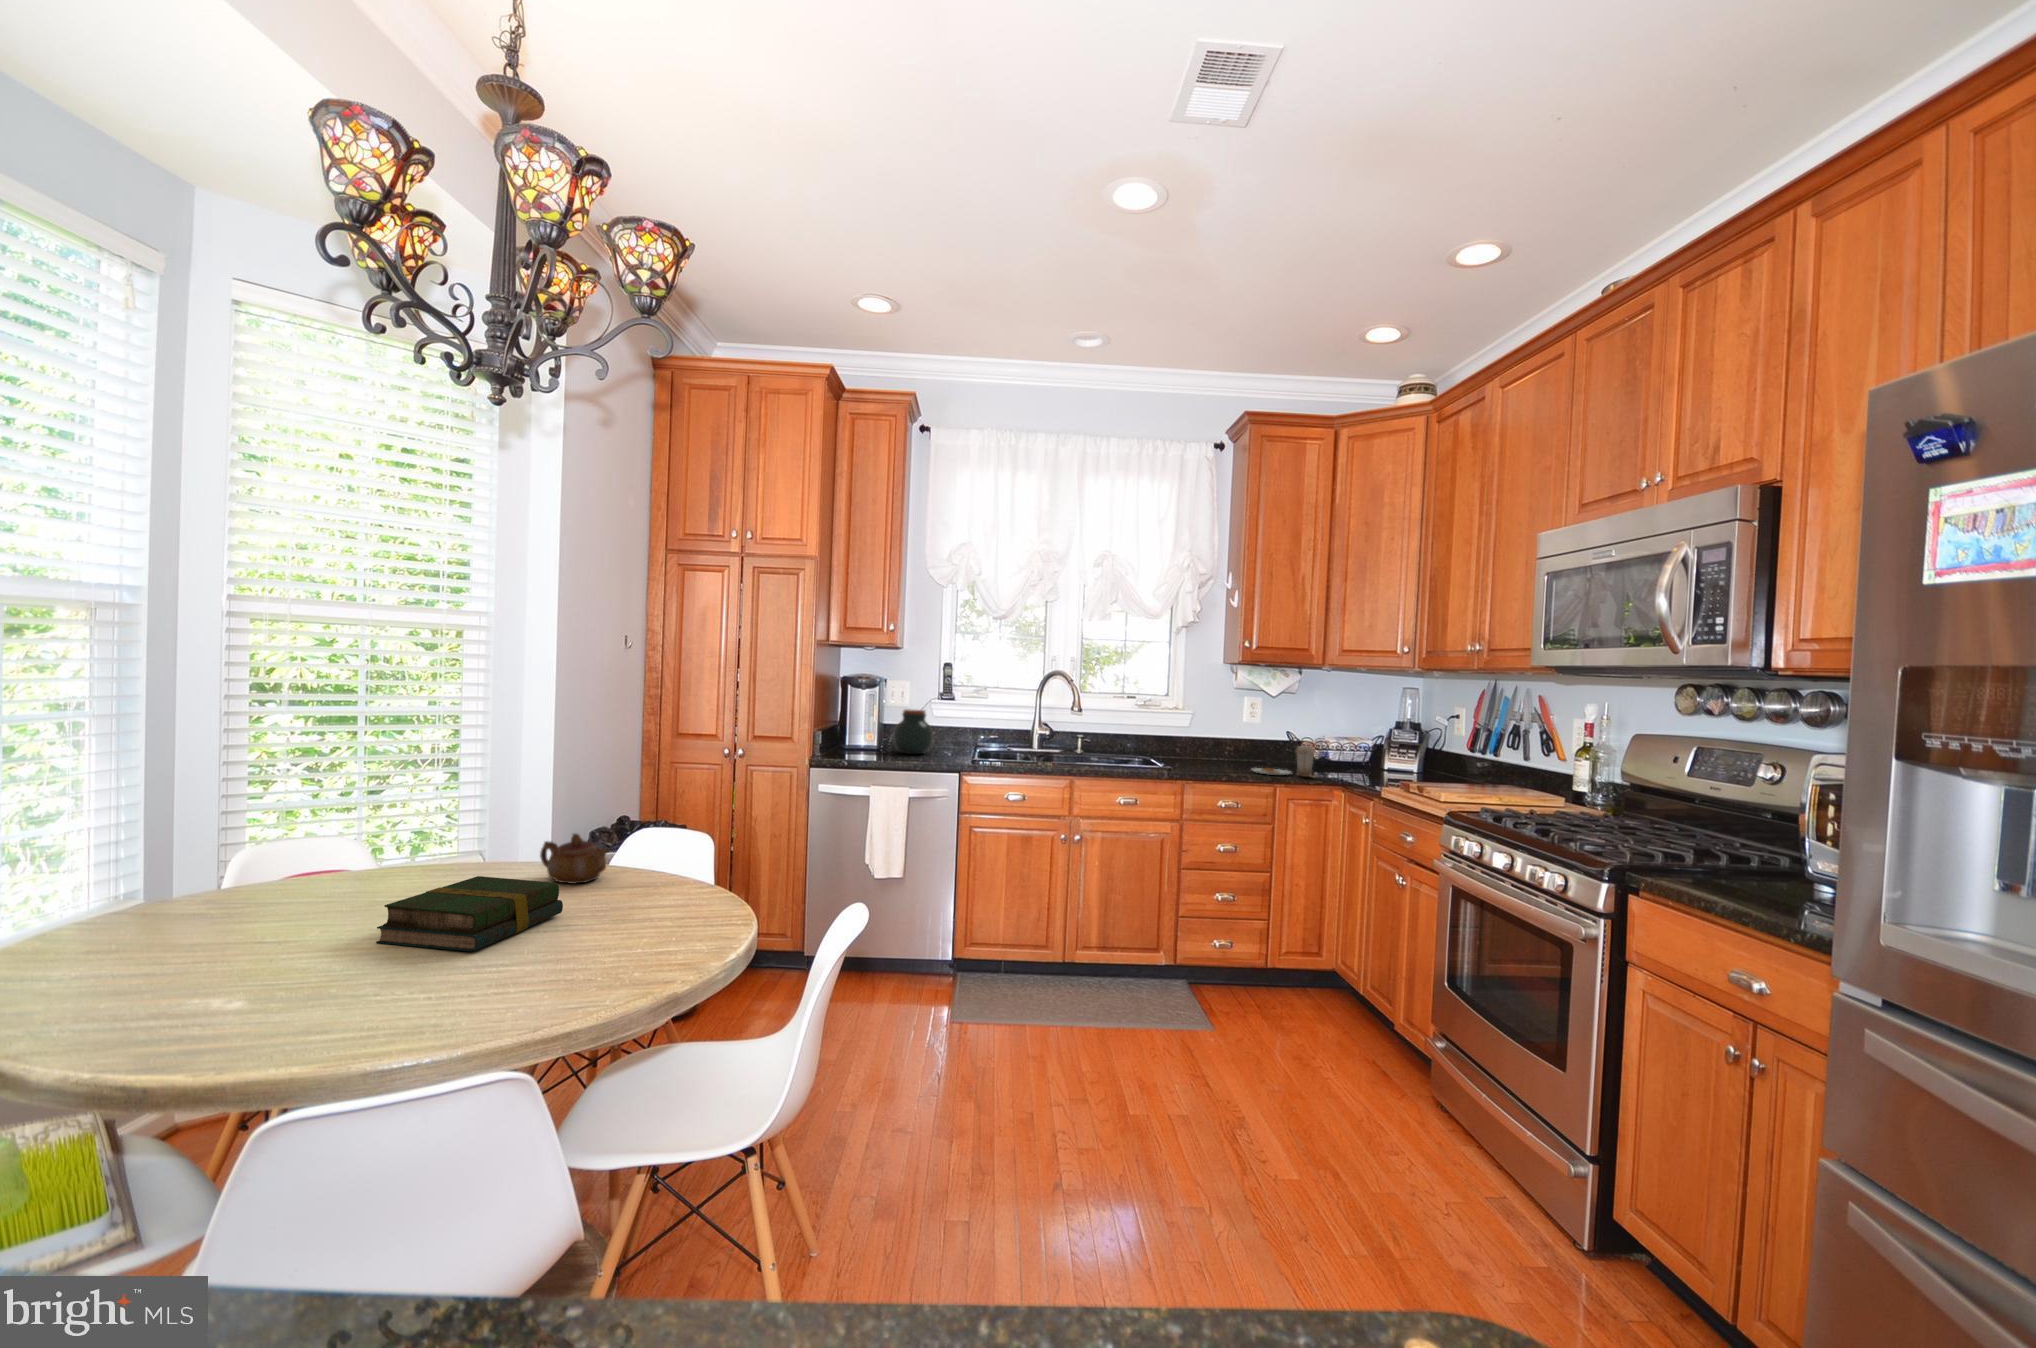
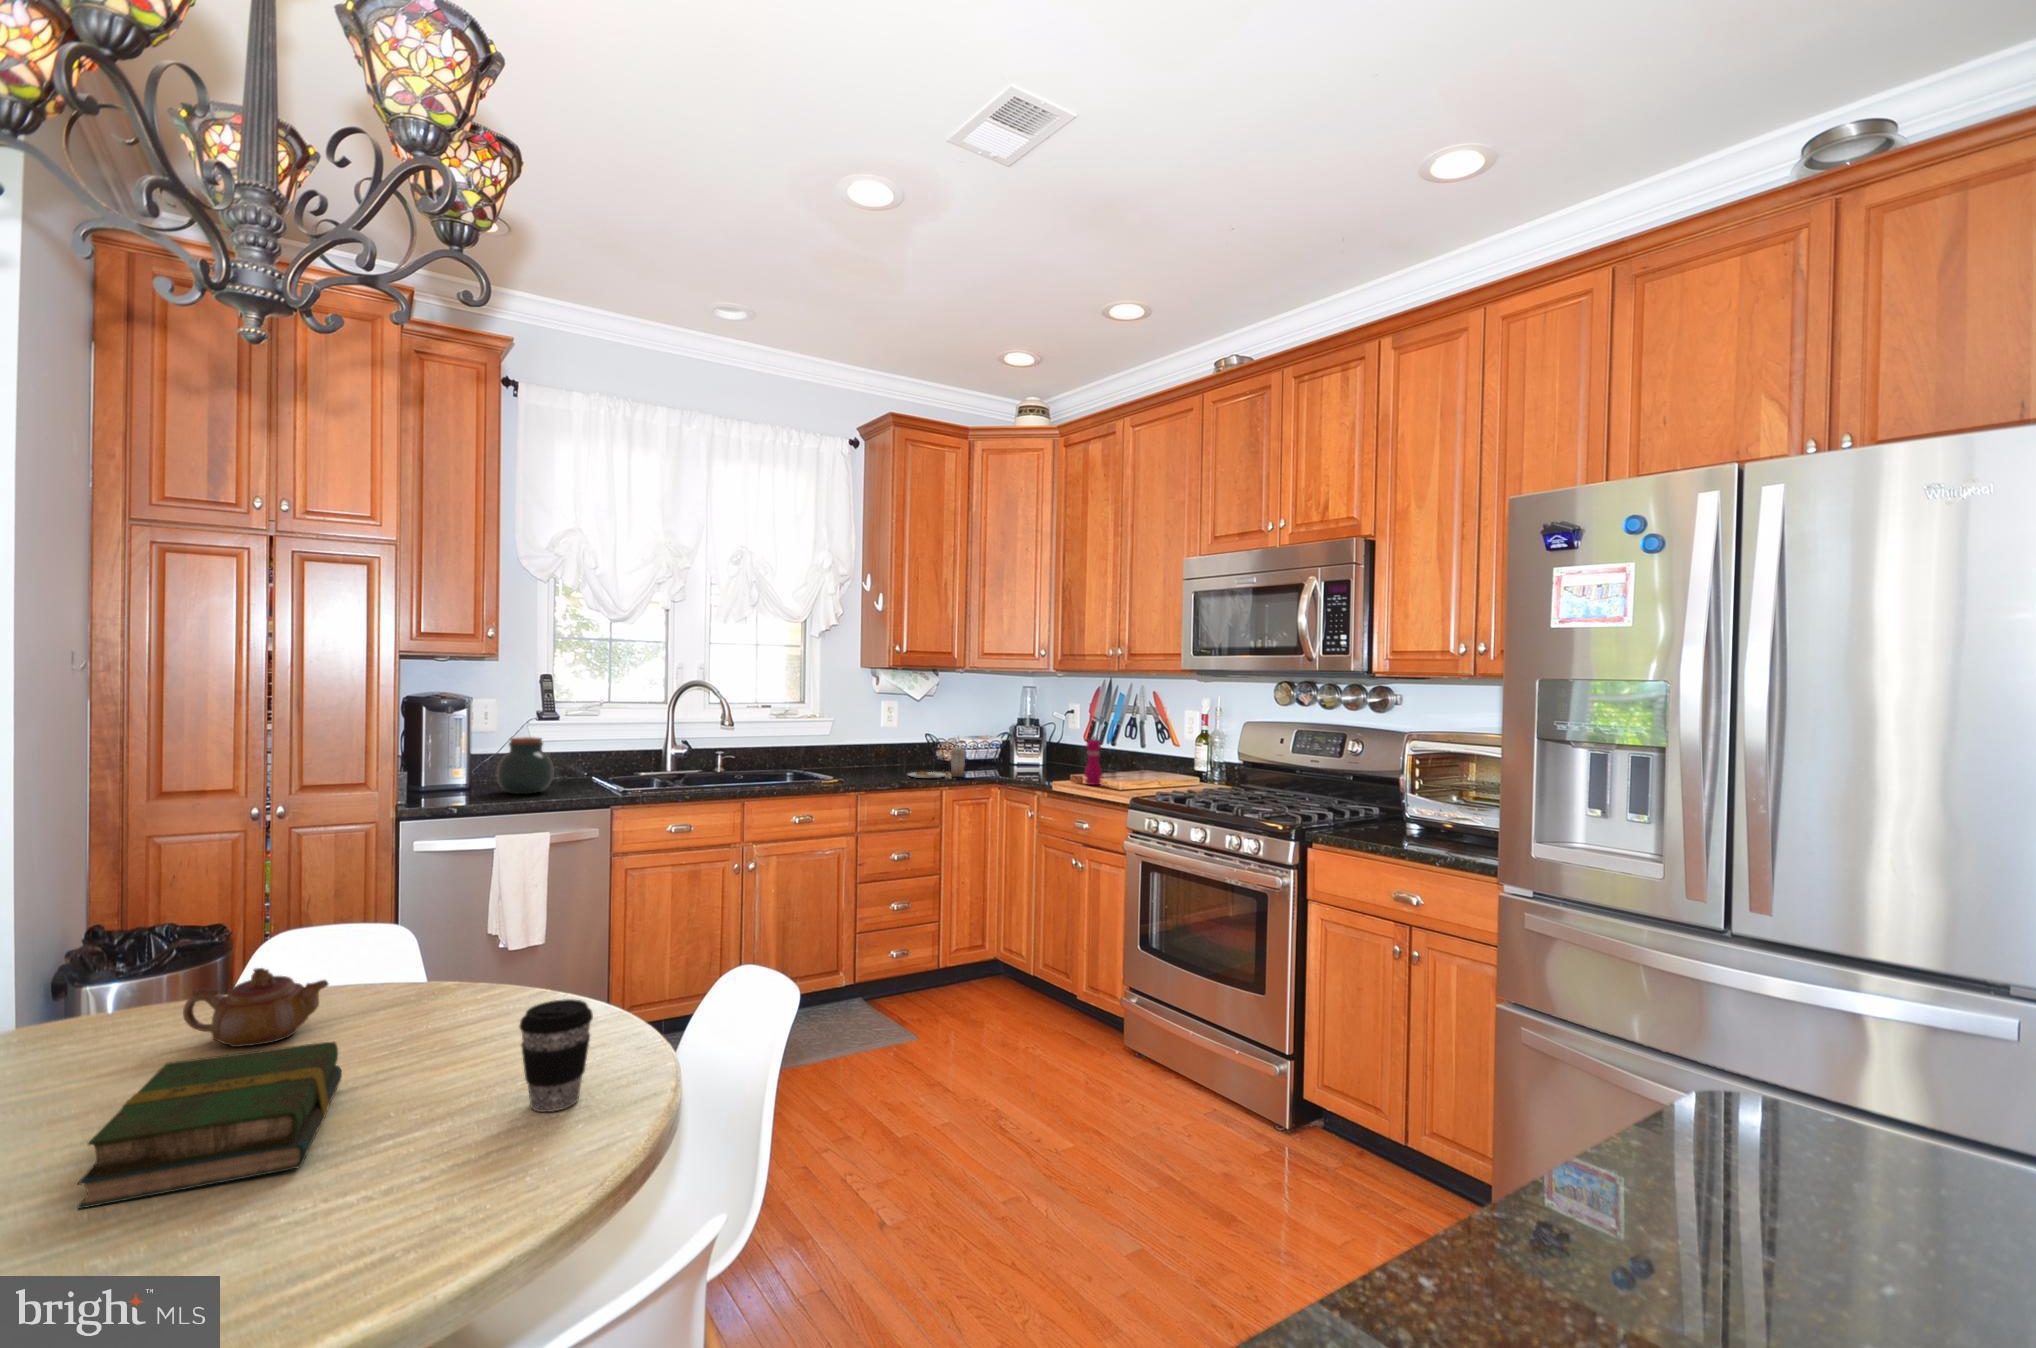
pepper mill: none [1417,740,1438,796] -> present [1085,736,1102,785]
coffee cup: none [617,880,671,960] -> present [519,999,593,1112]

